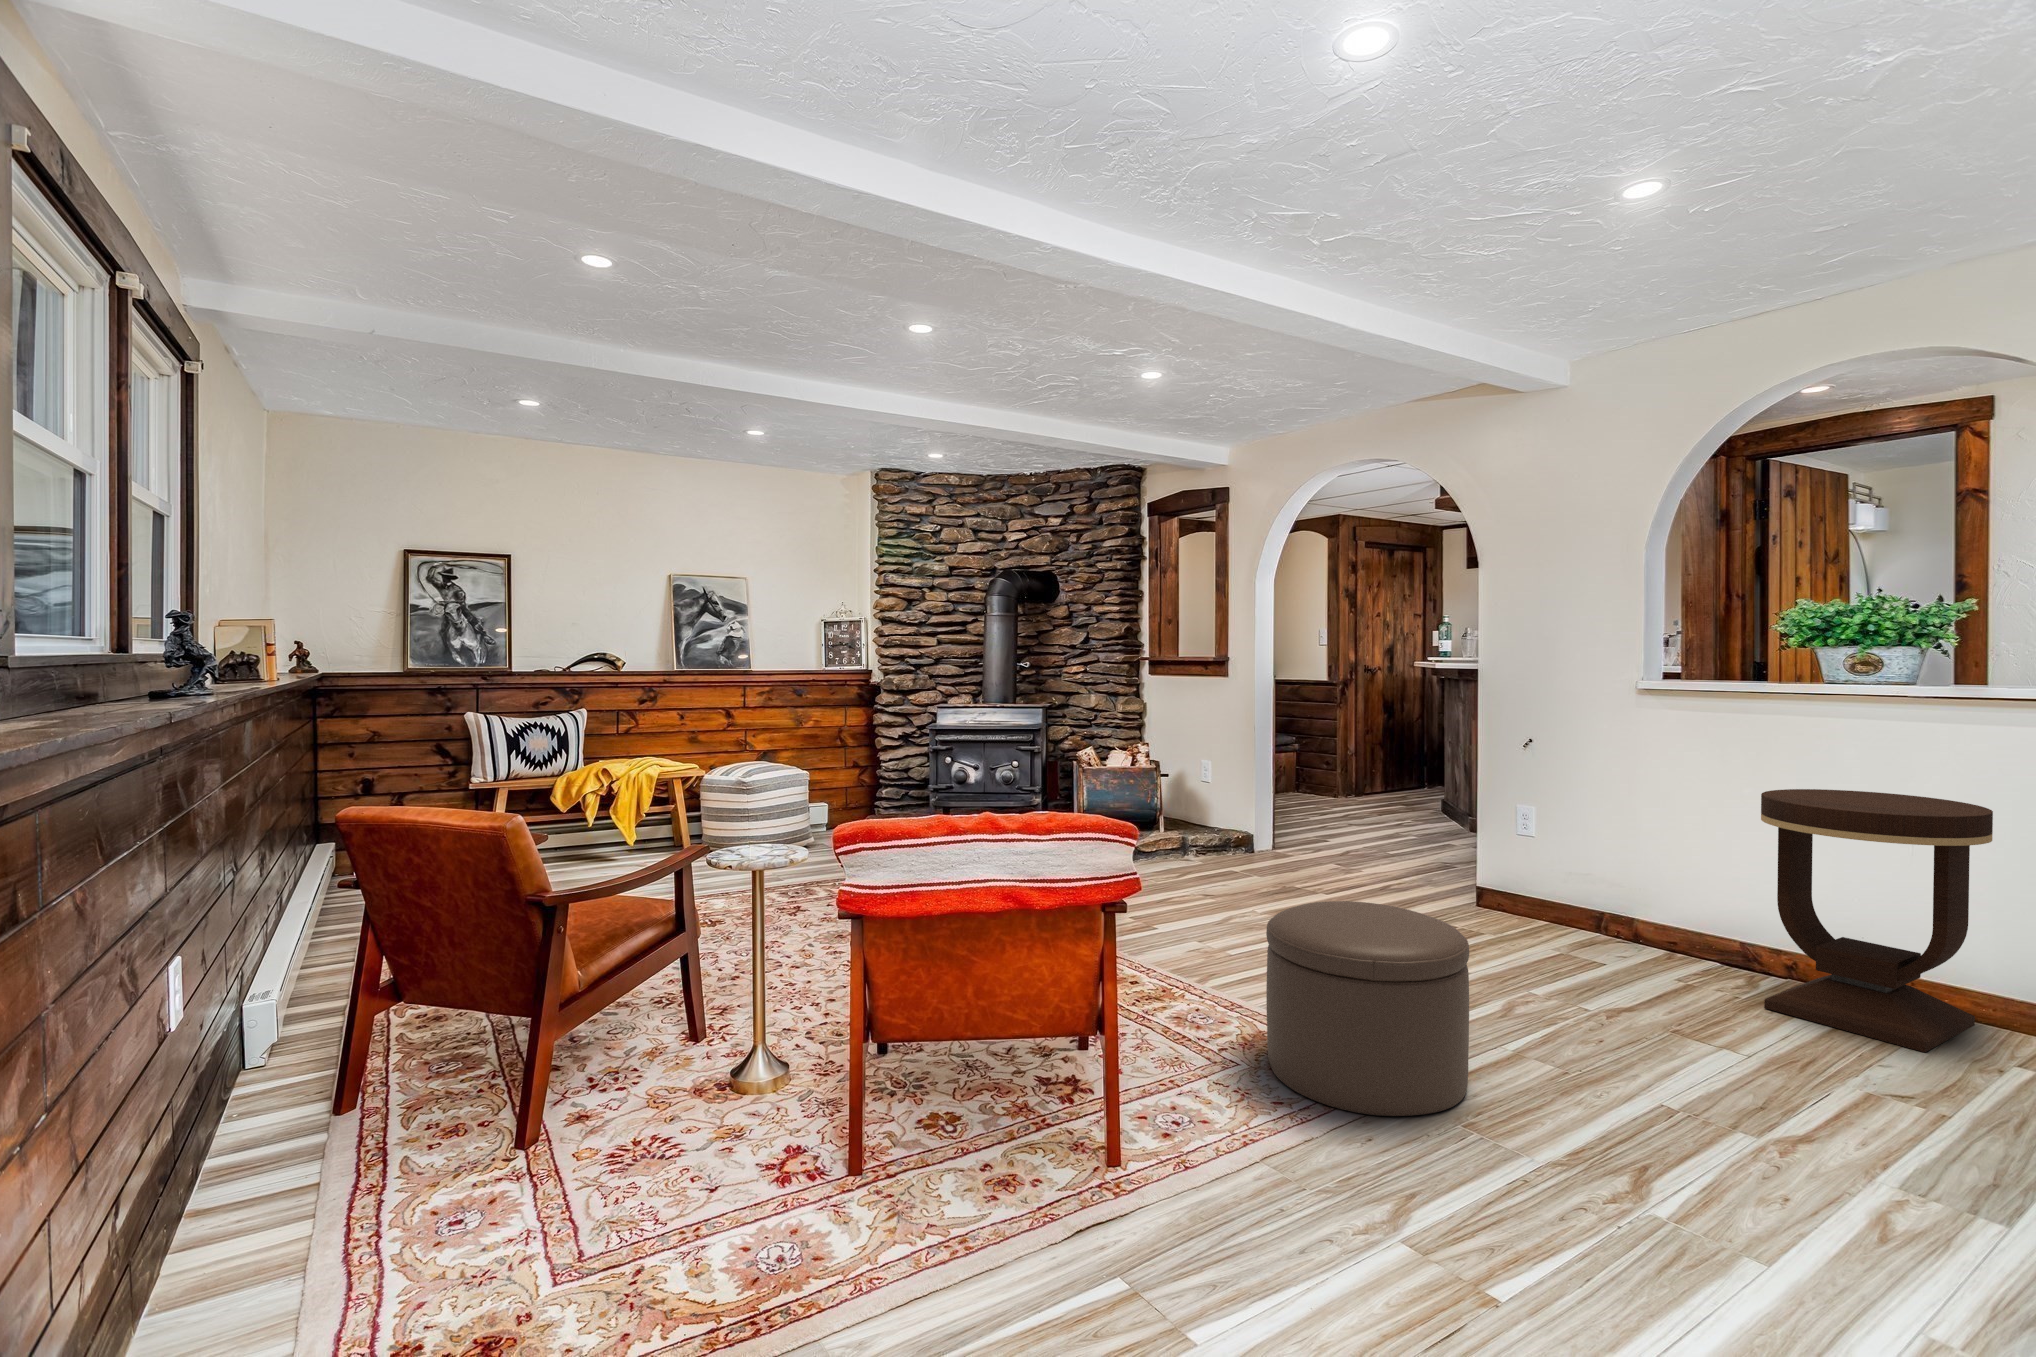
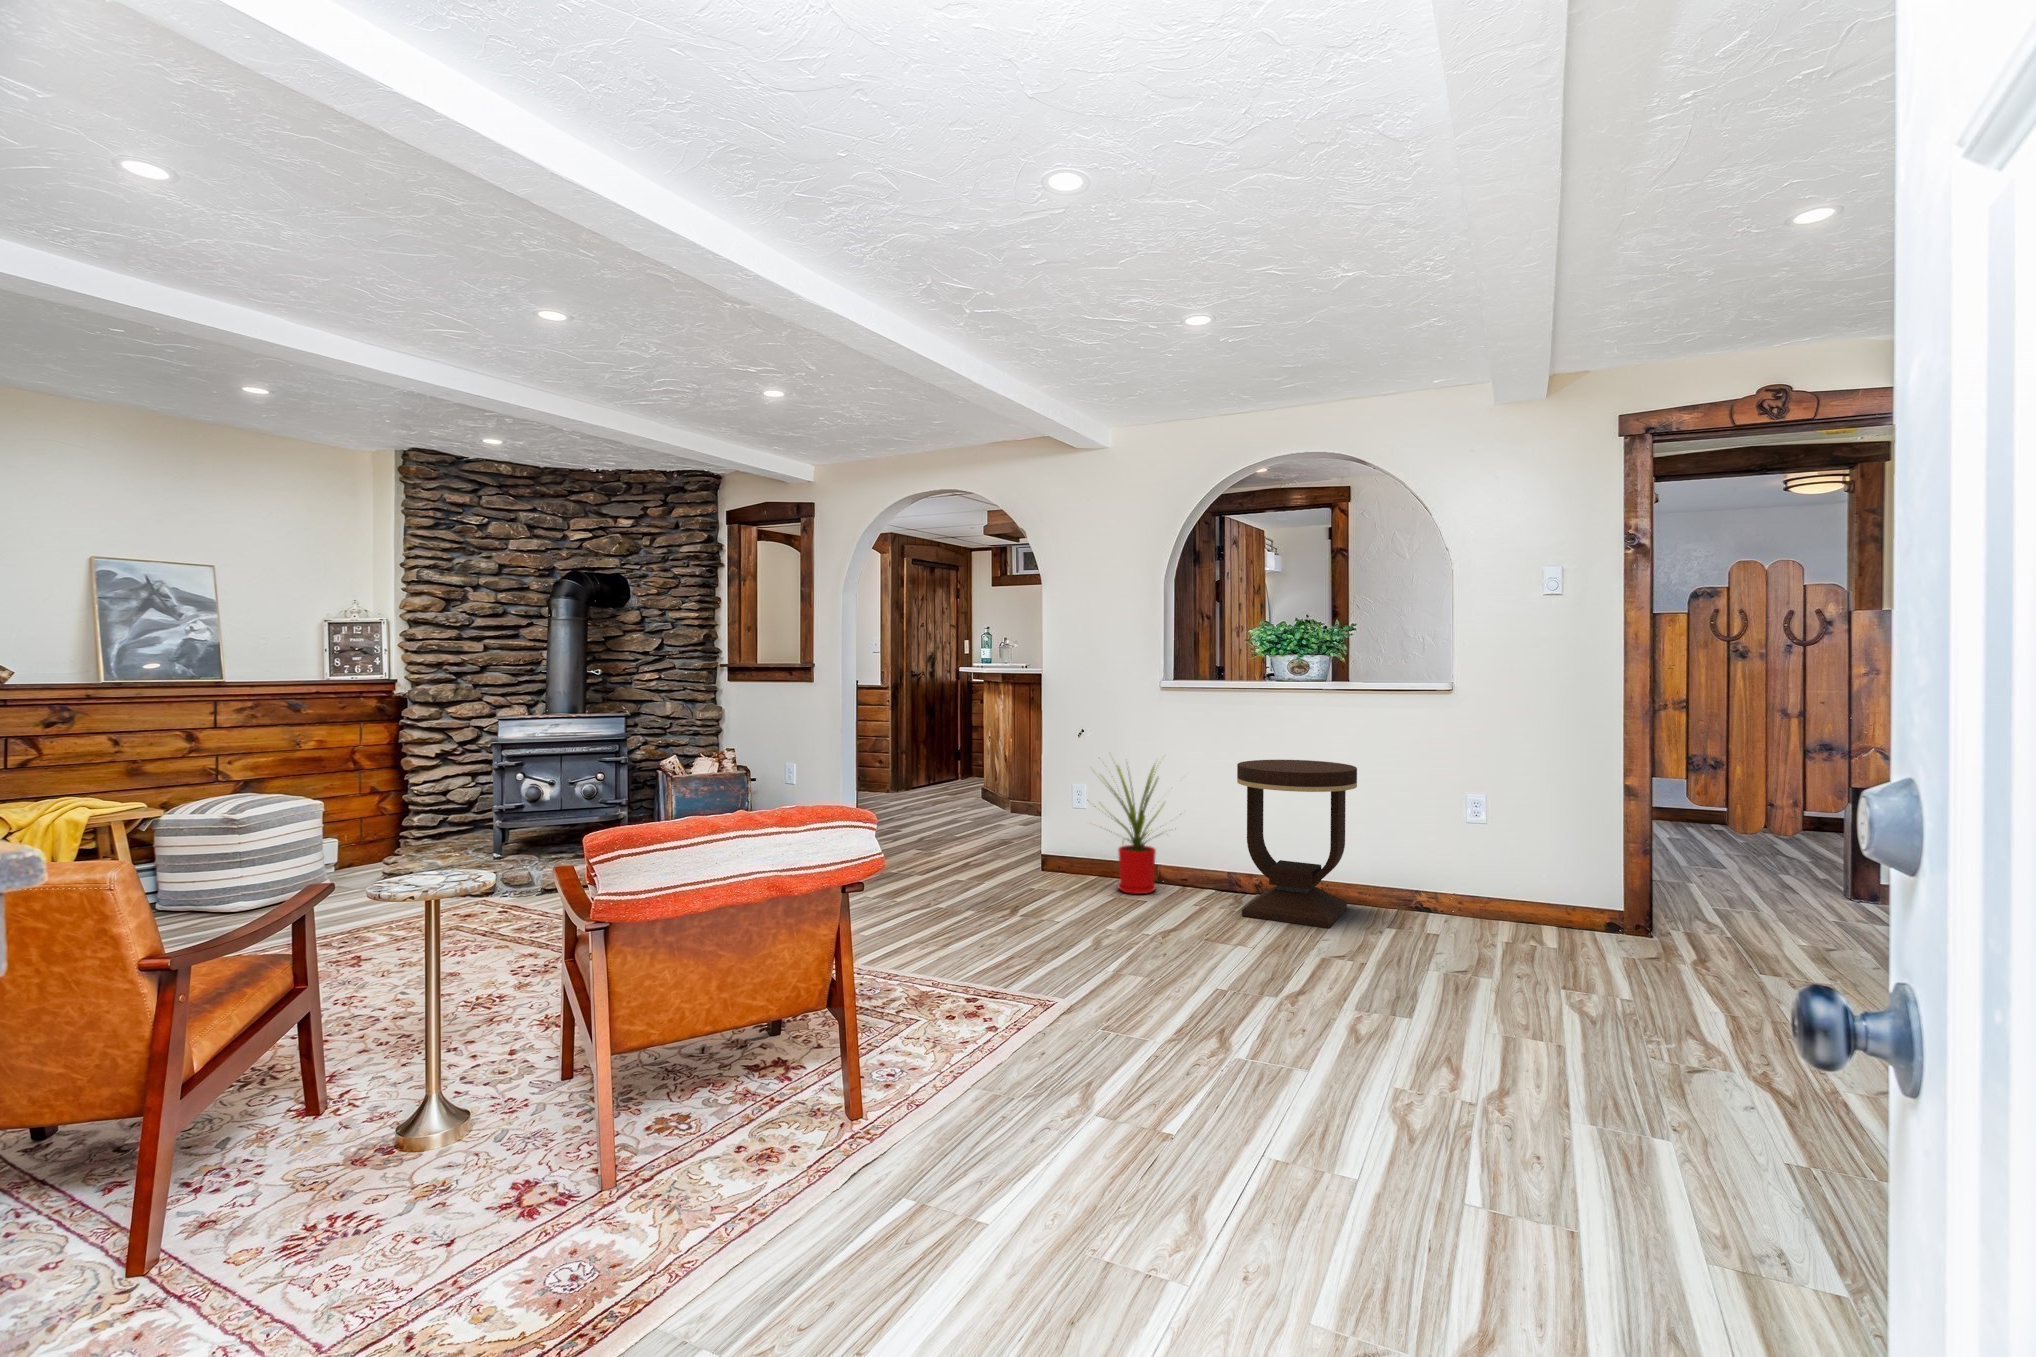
house plant: none [1524,766,1689,954] -> present [1109,763,1163,894]
ottoman: present [1266,901,1469,1116] -> none [938,869,1092,1035]

